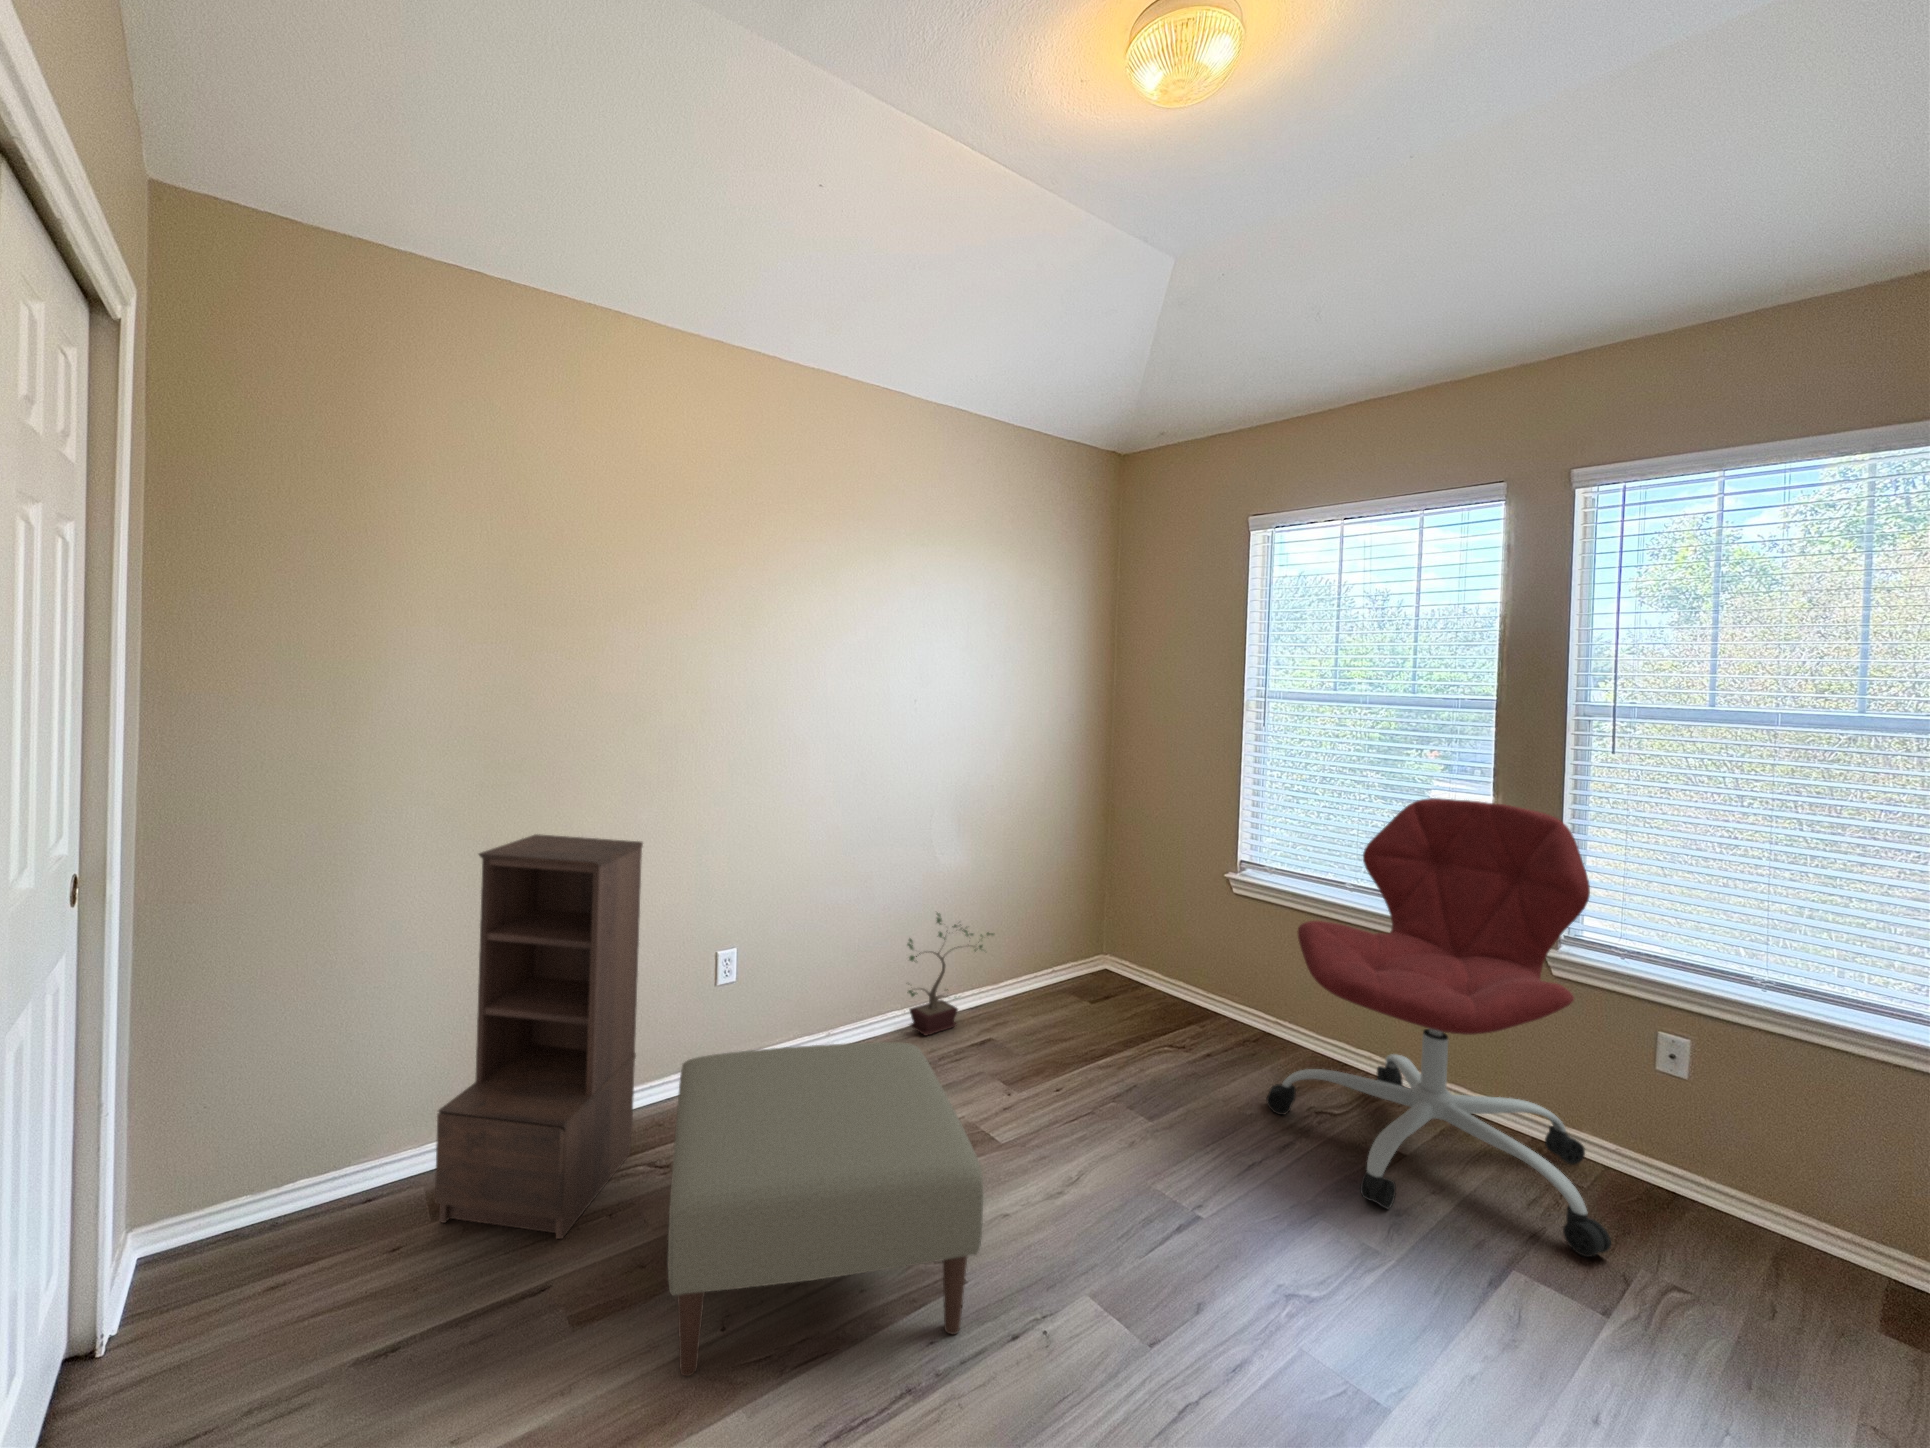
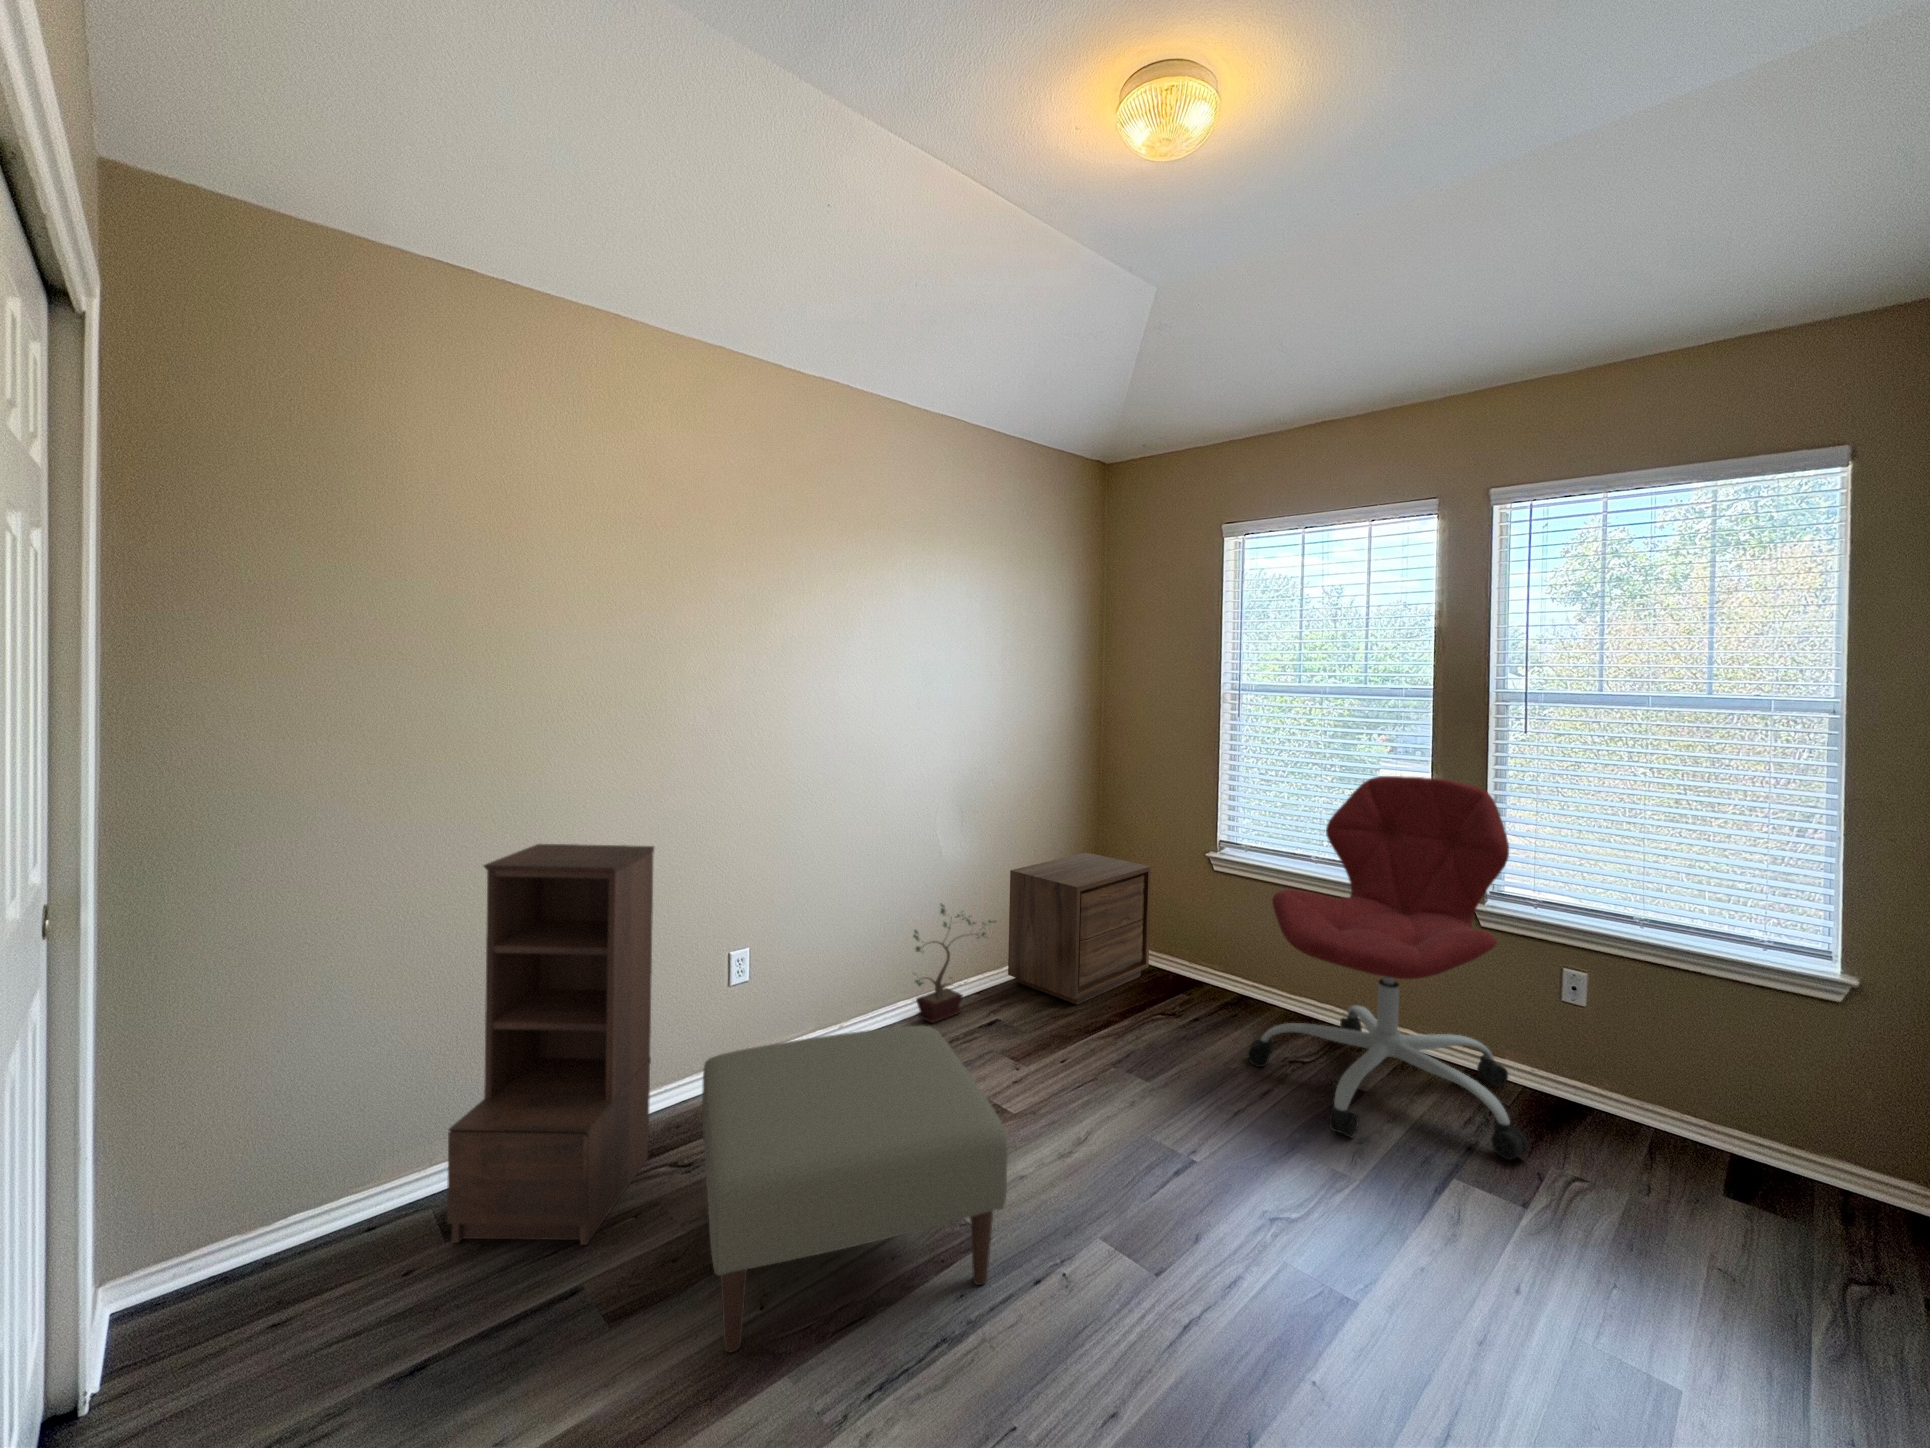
nightstand: none [1007,866,1164,1027] -> present [1008,852,1151,1005]

